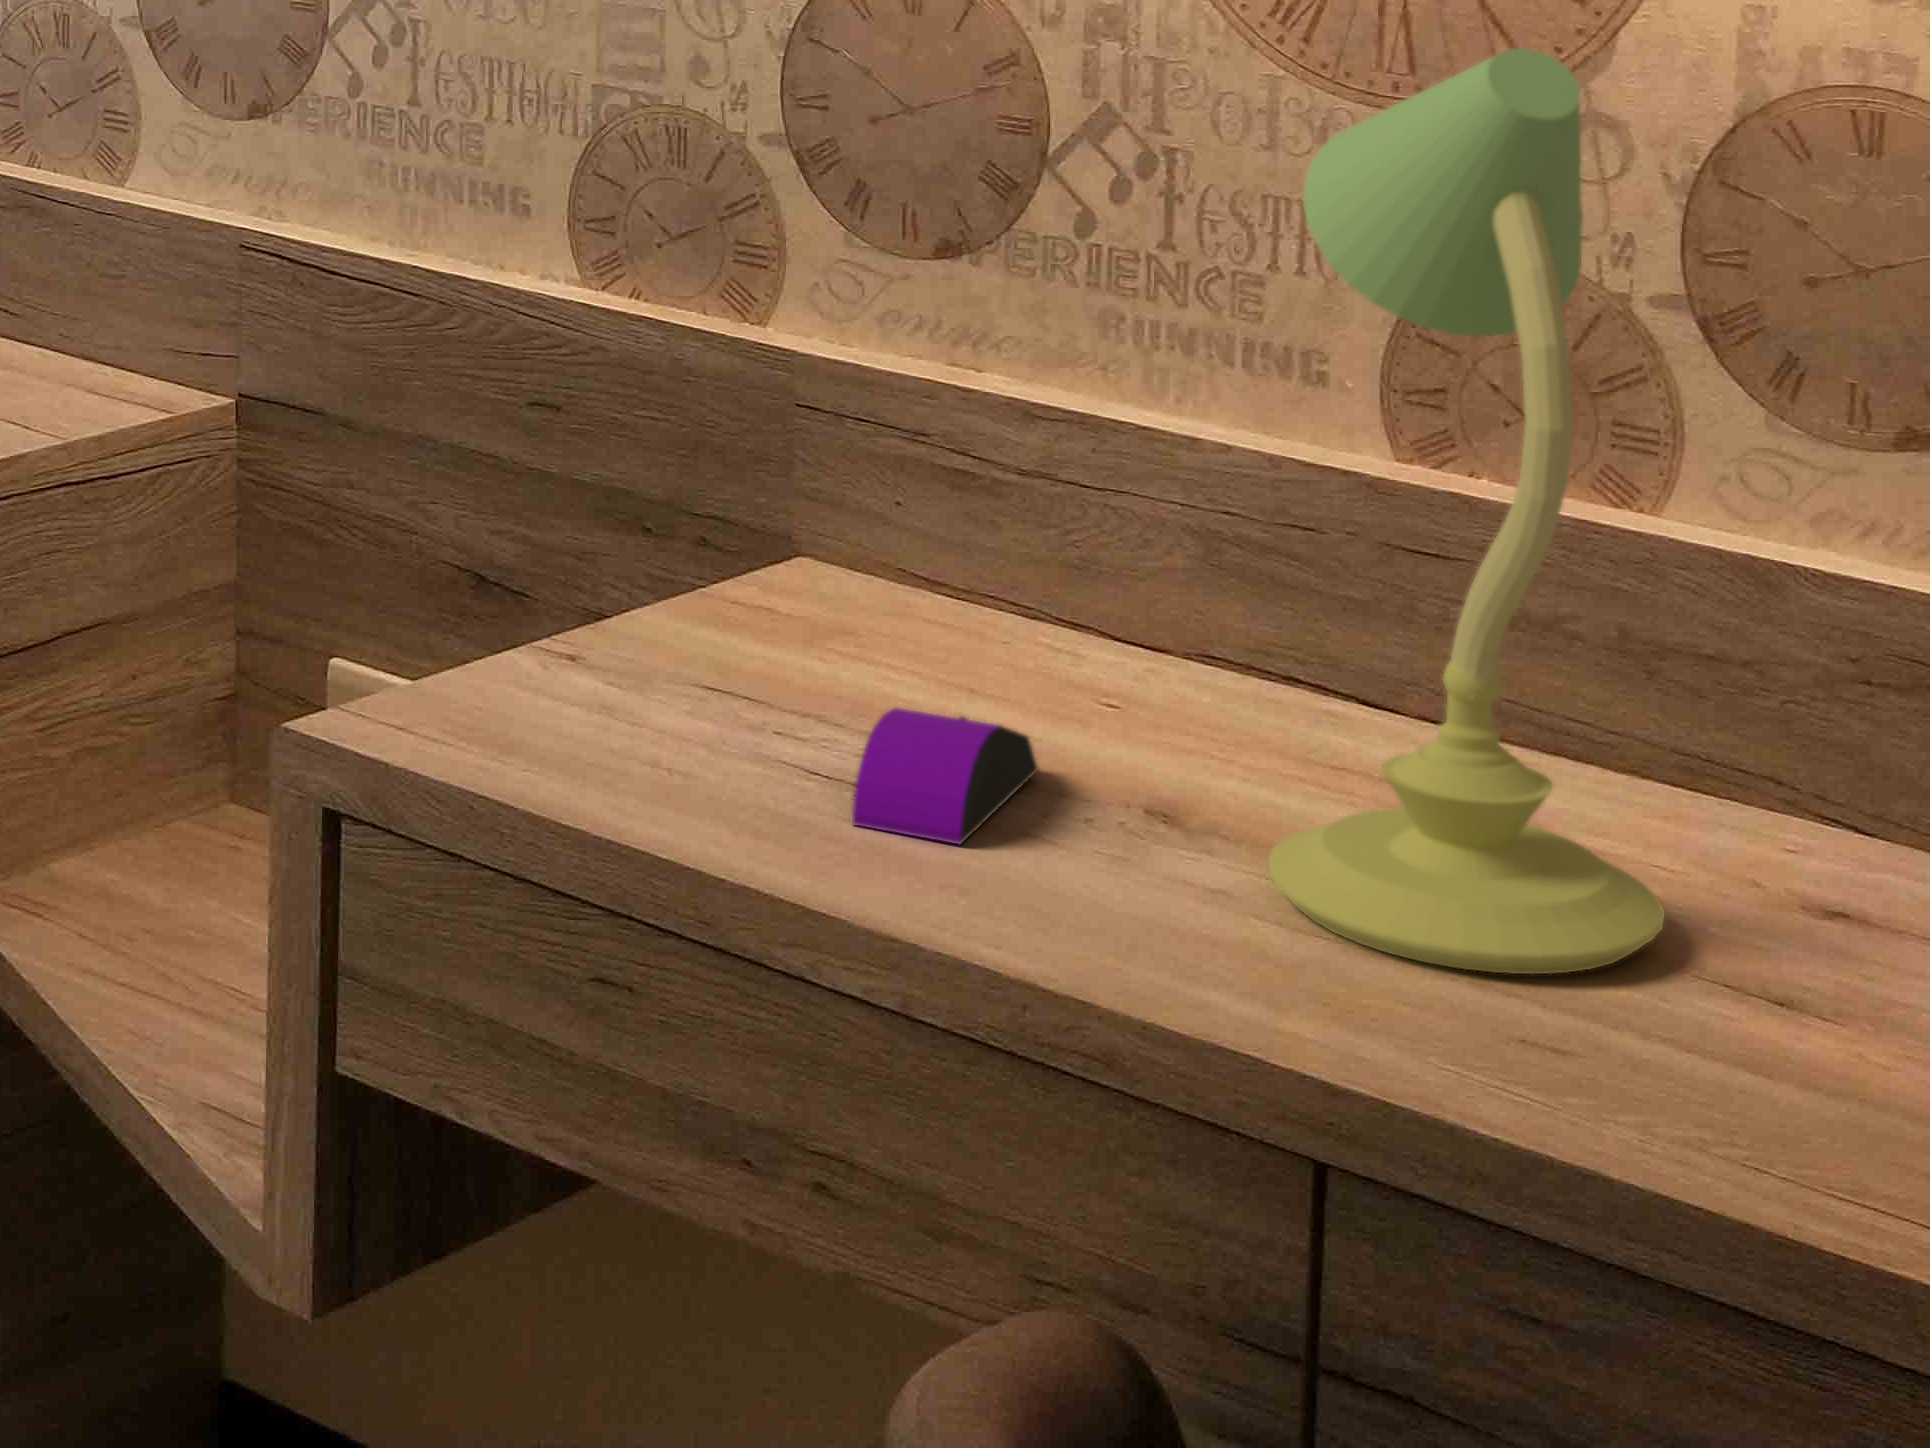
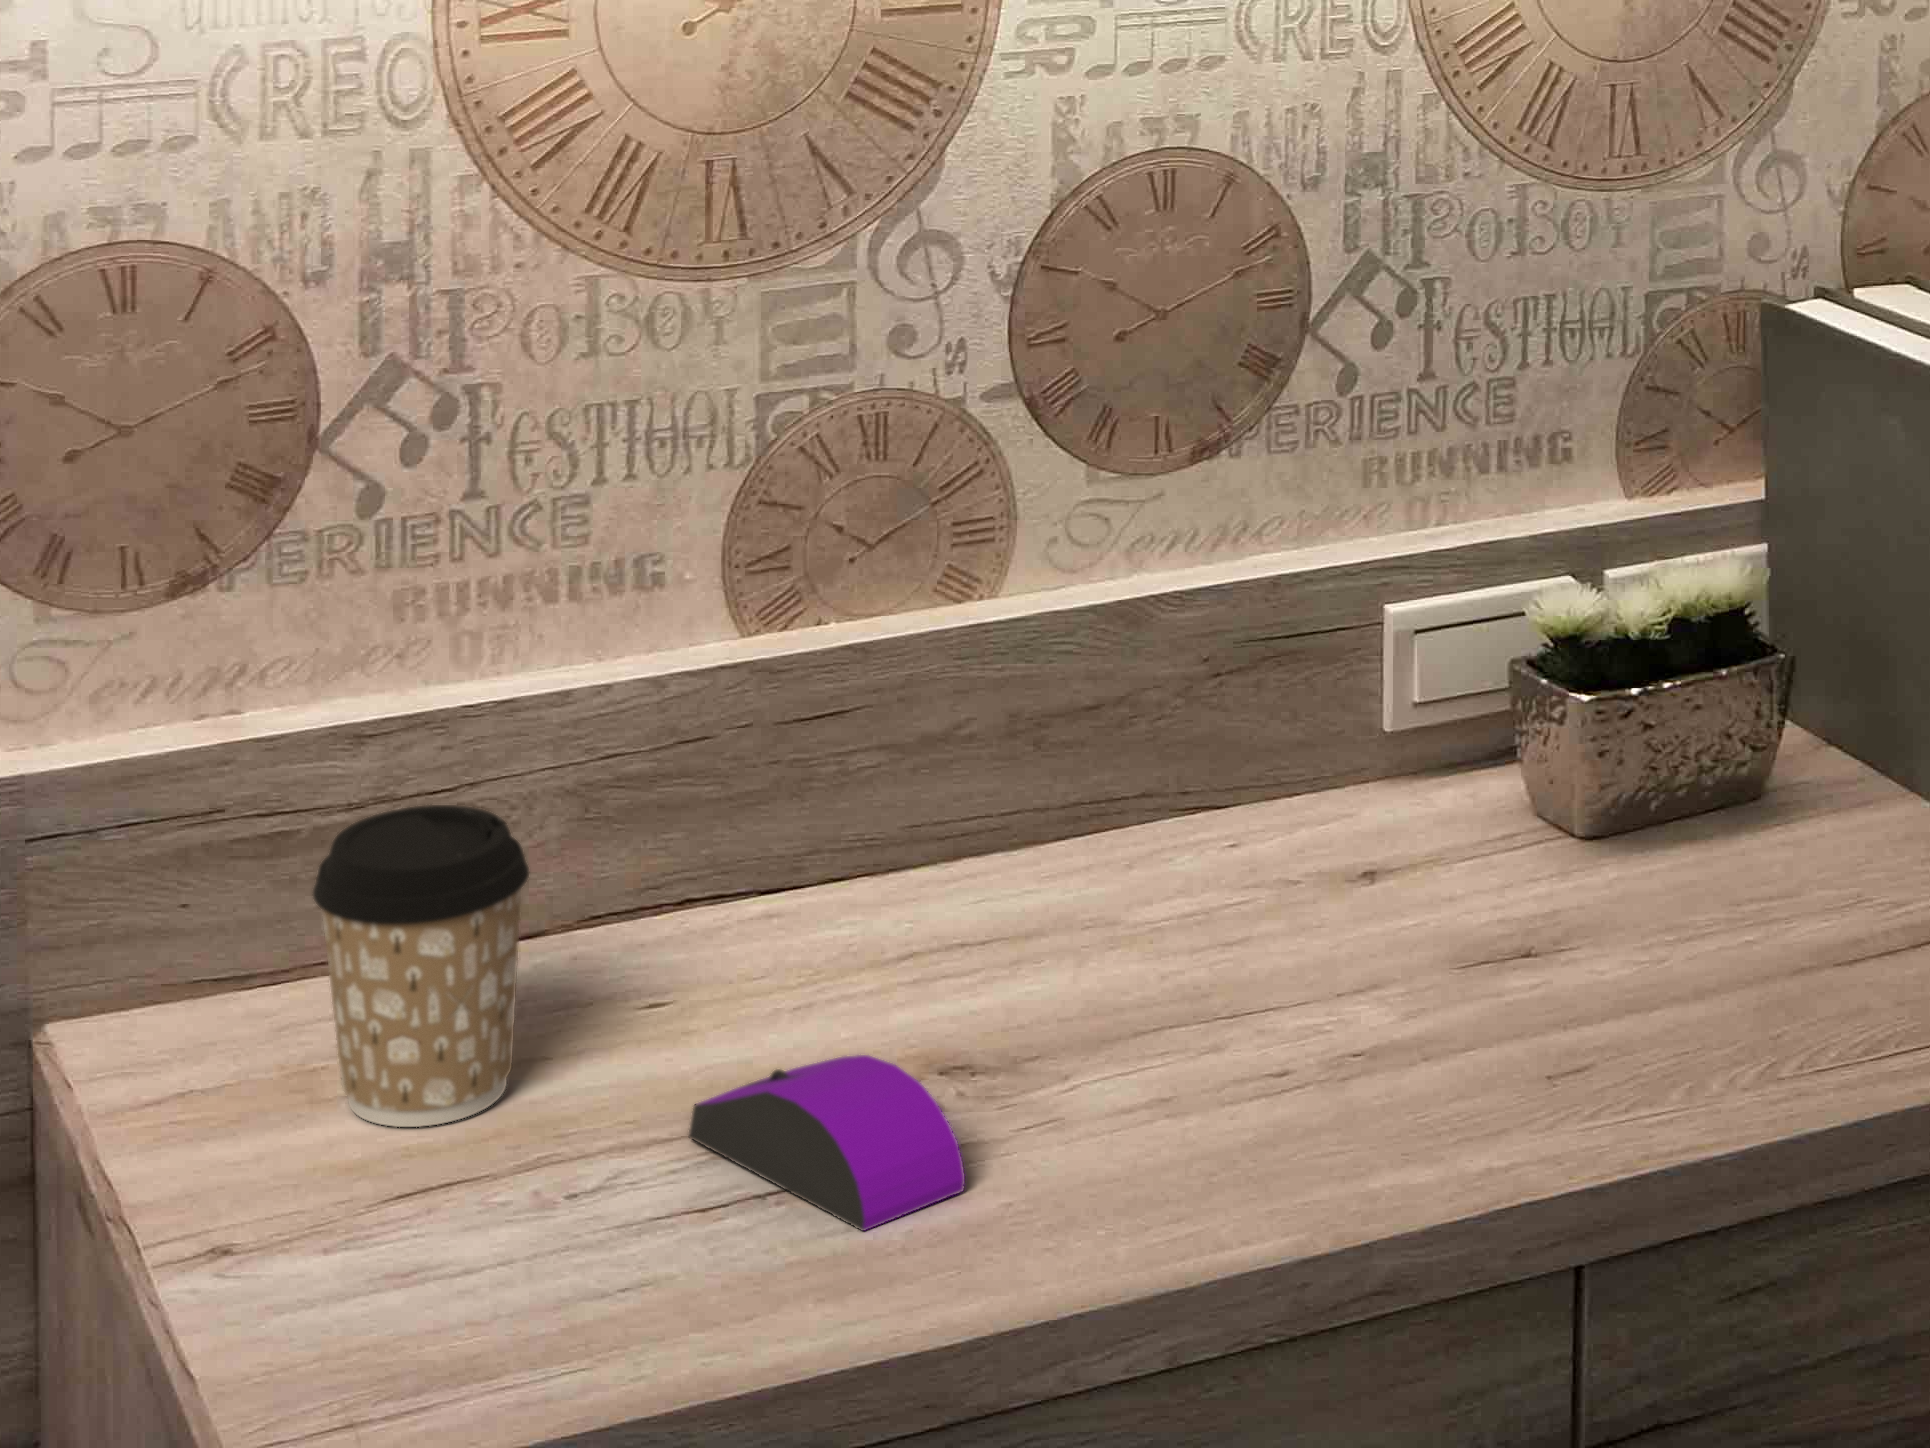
table lamp: present [1268,48,1665,974] -> none [1066,190,1456,1087]
coffee cup: none [776,432,955,687] -> present [313,805,529,1127]

